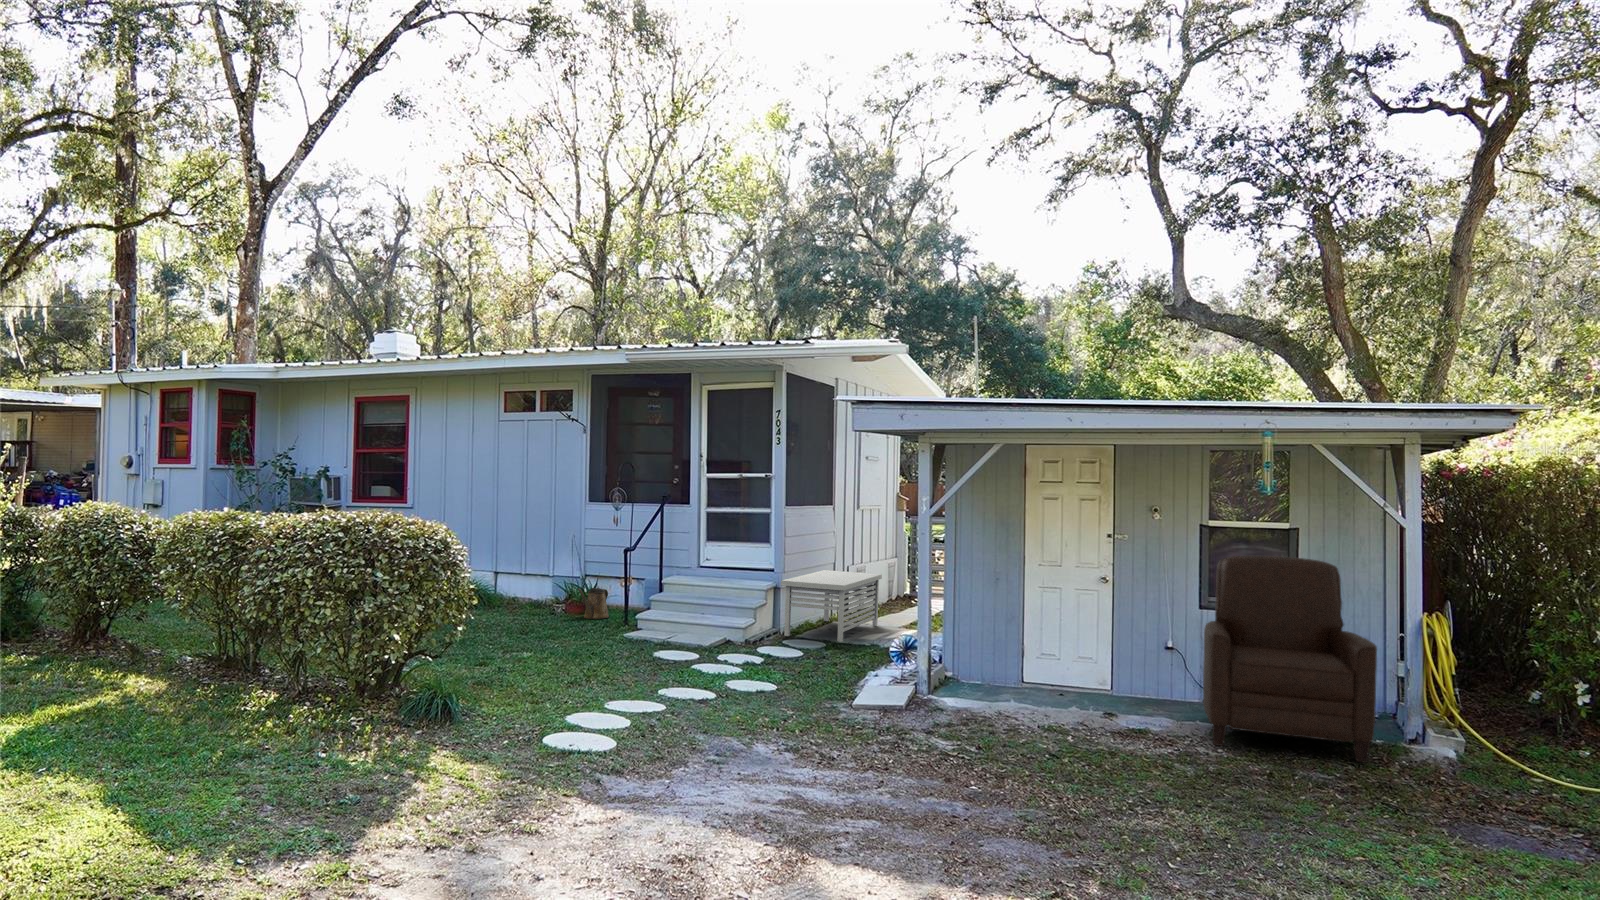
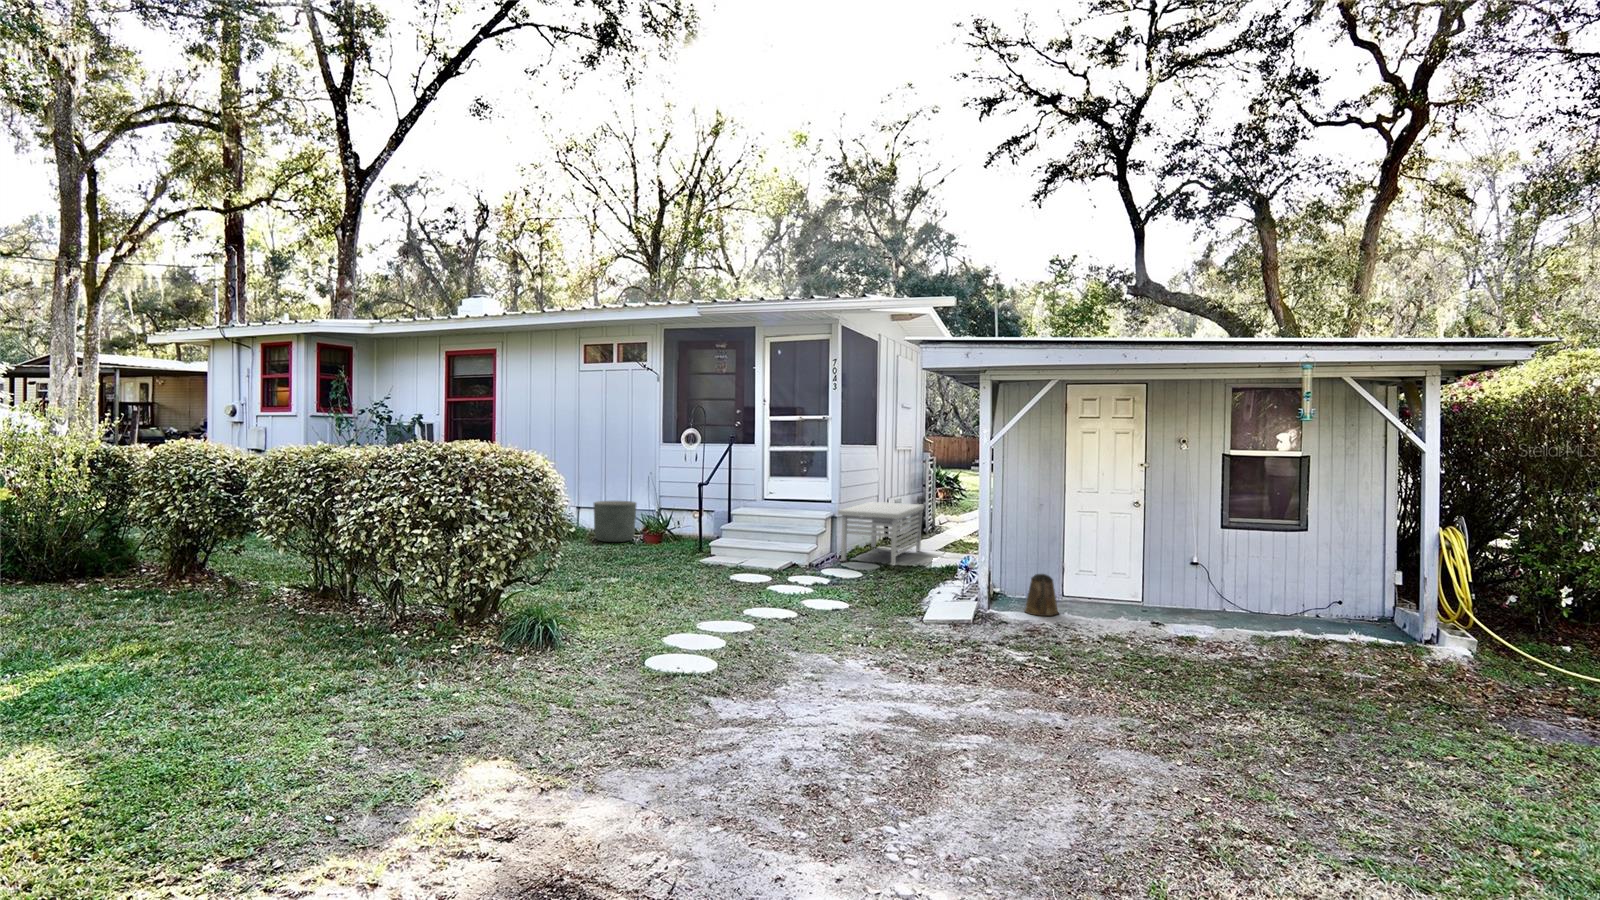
chair: present [1203,556,1377,763] -> none [1269,480,1472,681]
planter: none [516,567,564,614] -> present [594,501,636,542]
watering can: present [578,588,609,619] -> present [1025,574,1058,616]

